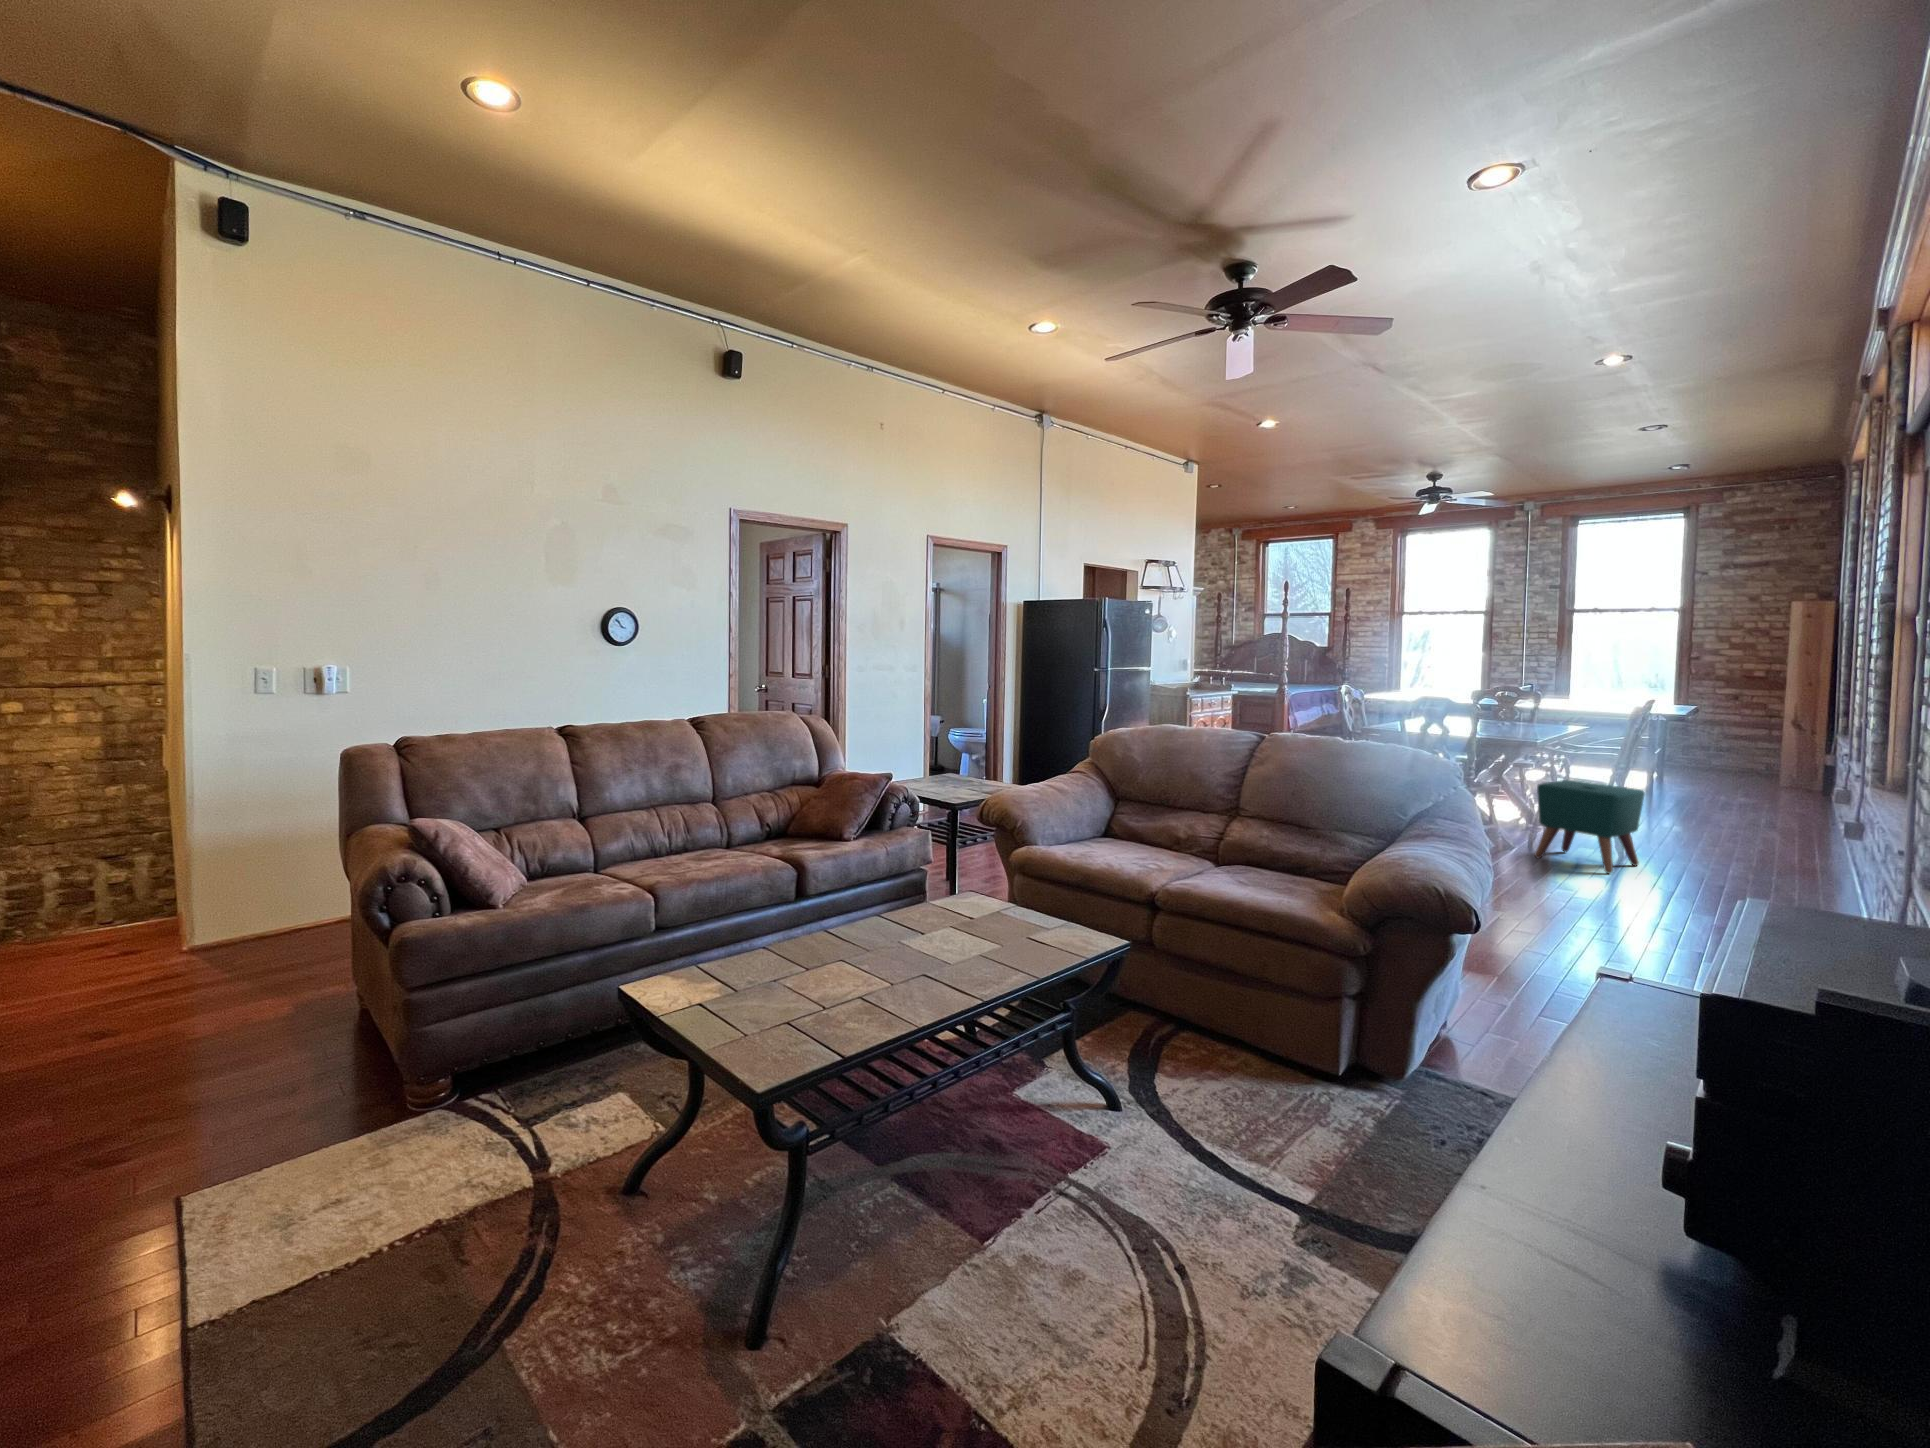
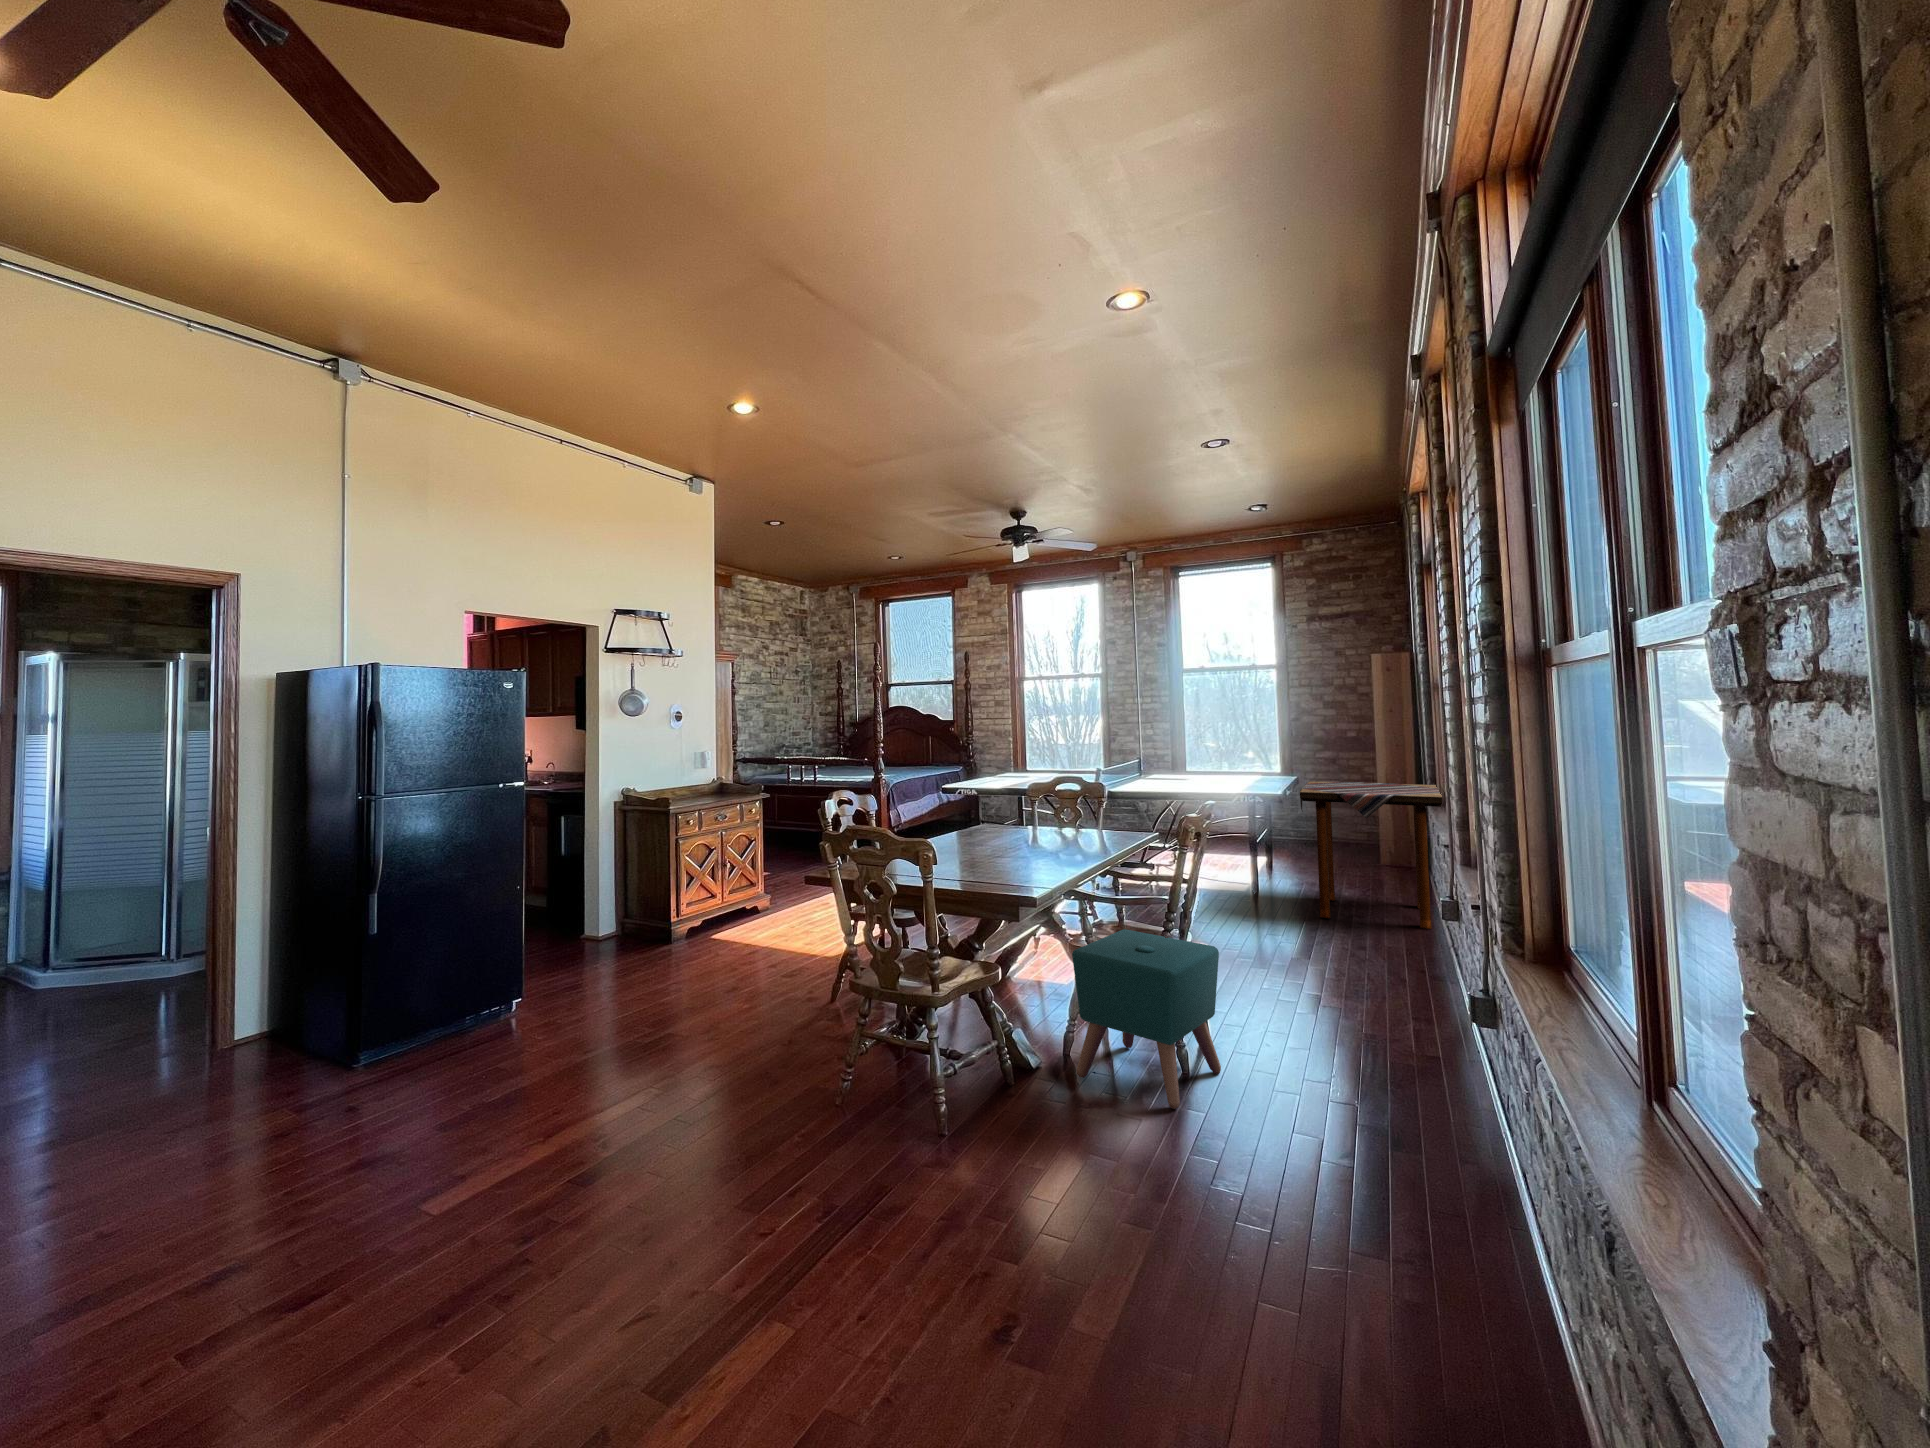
side table: none [1704,708,1850,826] -> present [1300,781,1442,929]

